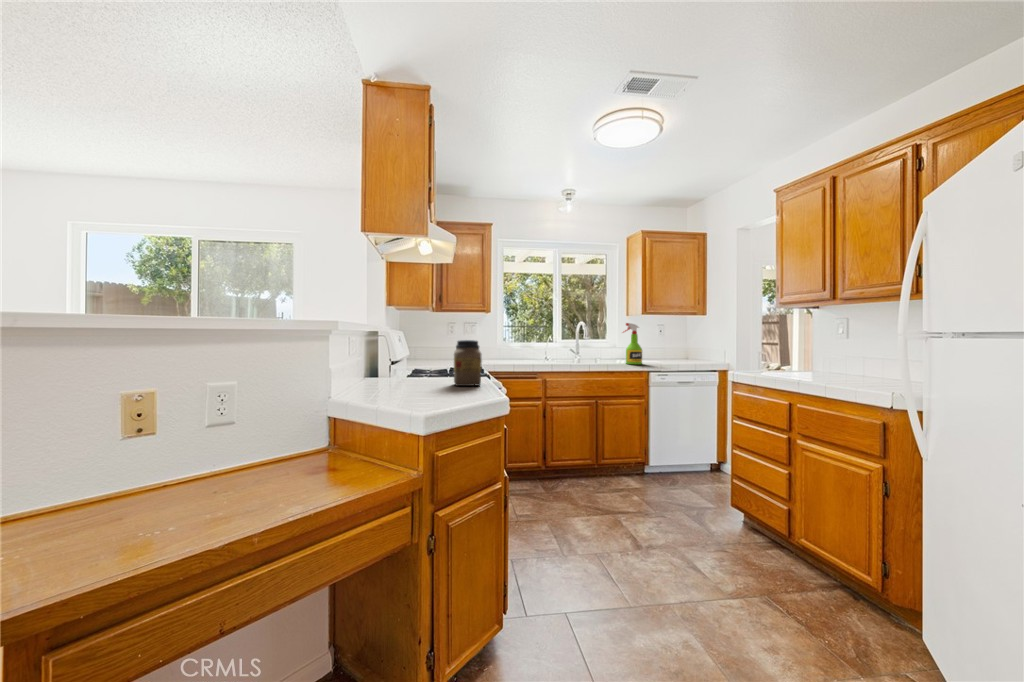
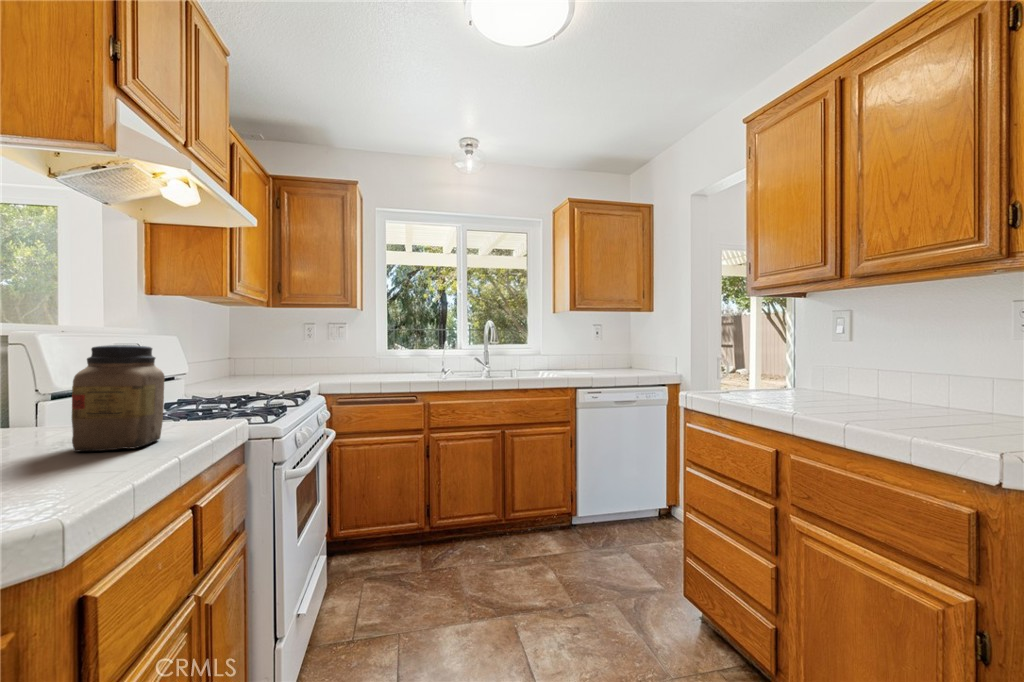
spray bottle: present [624,323,642,364] -> none [539,320,567,377]

